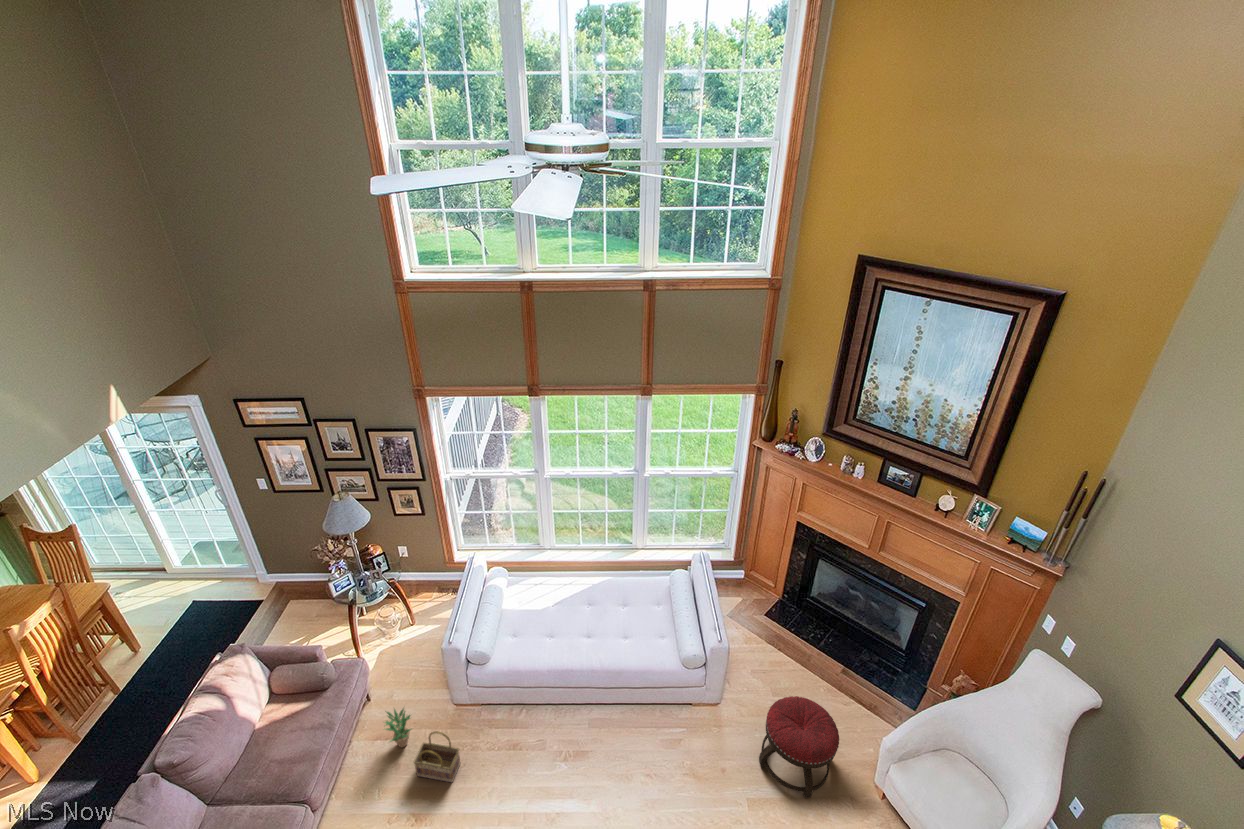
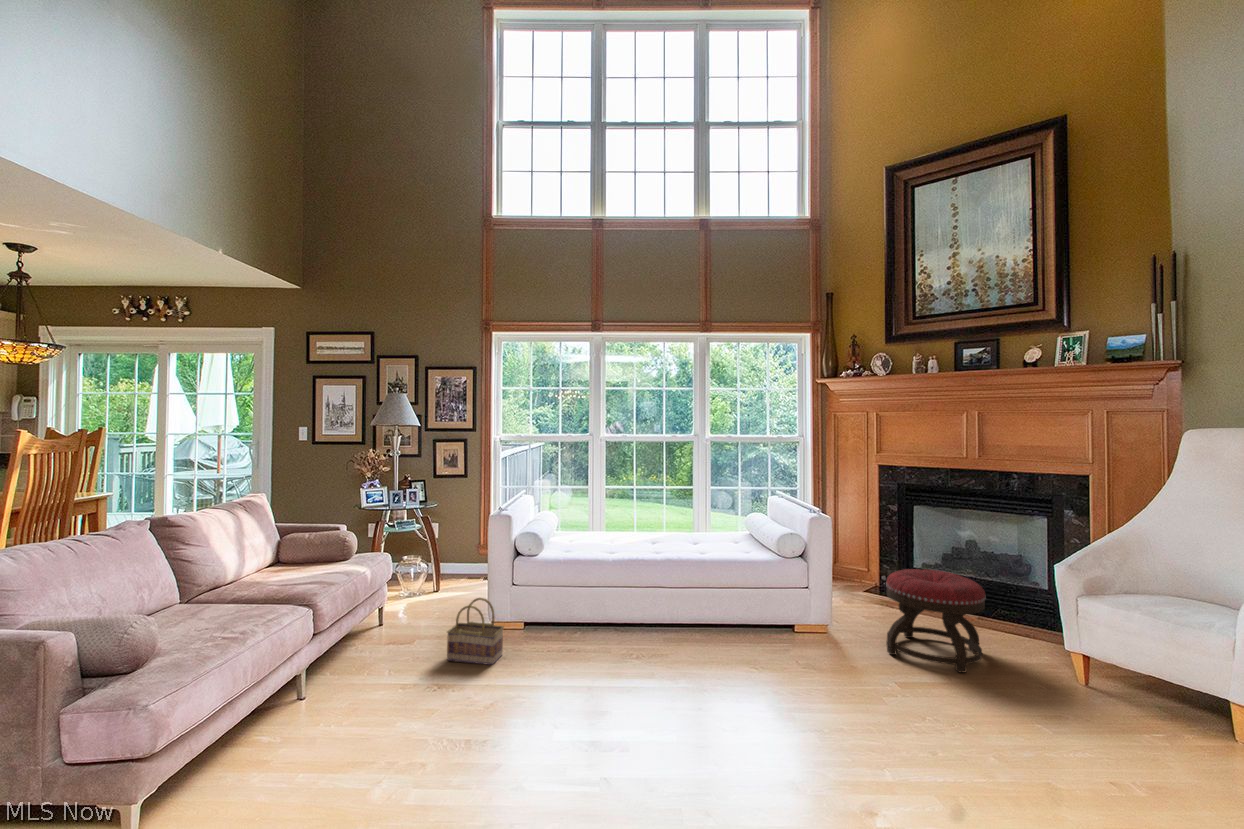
potted plant: present [385,709,411,747] -> none [411,577,449,647]

